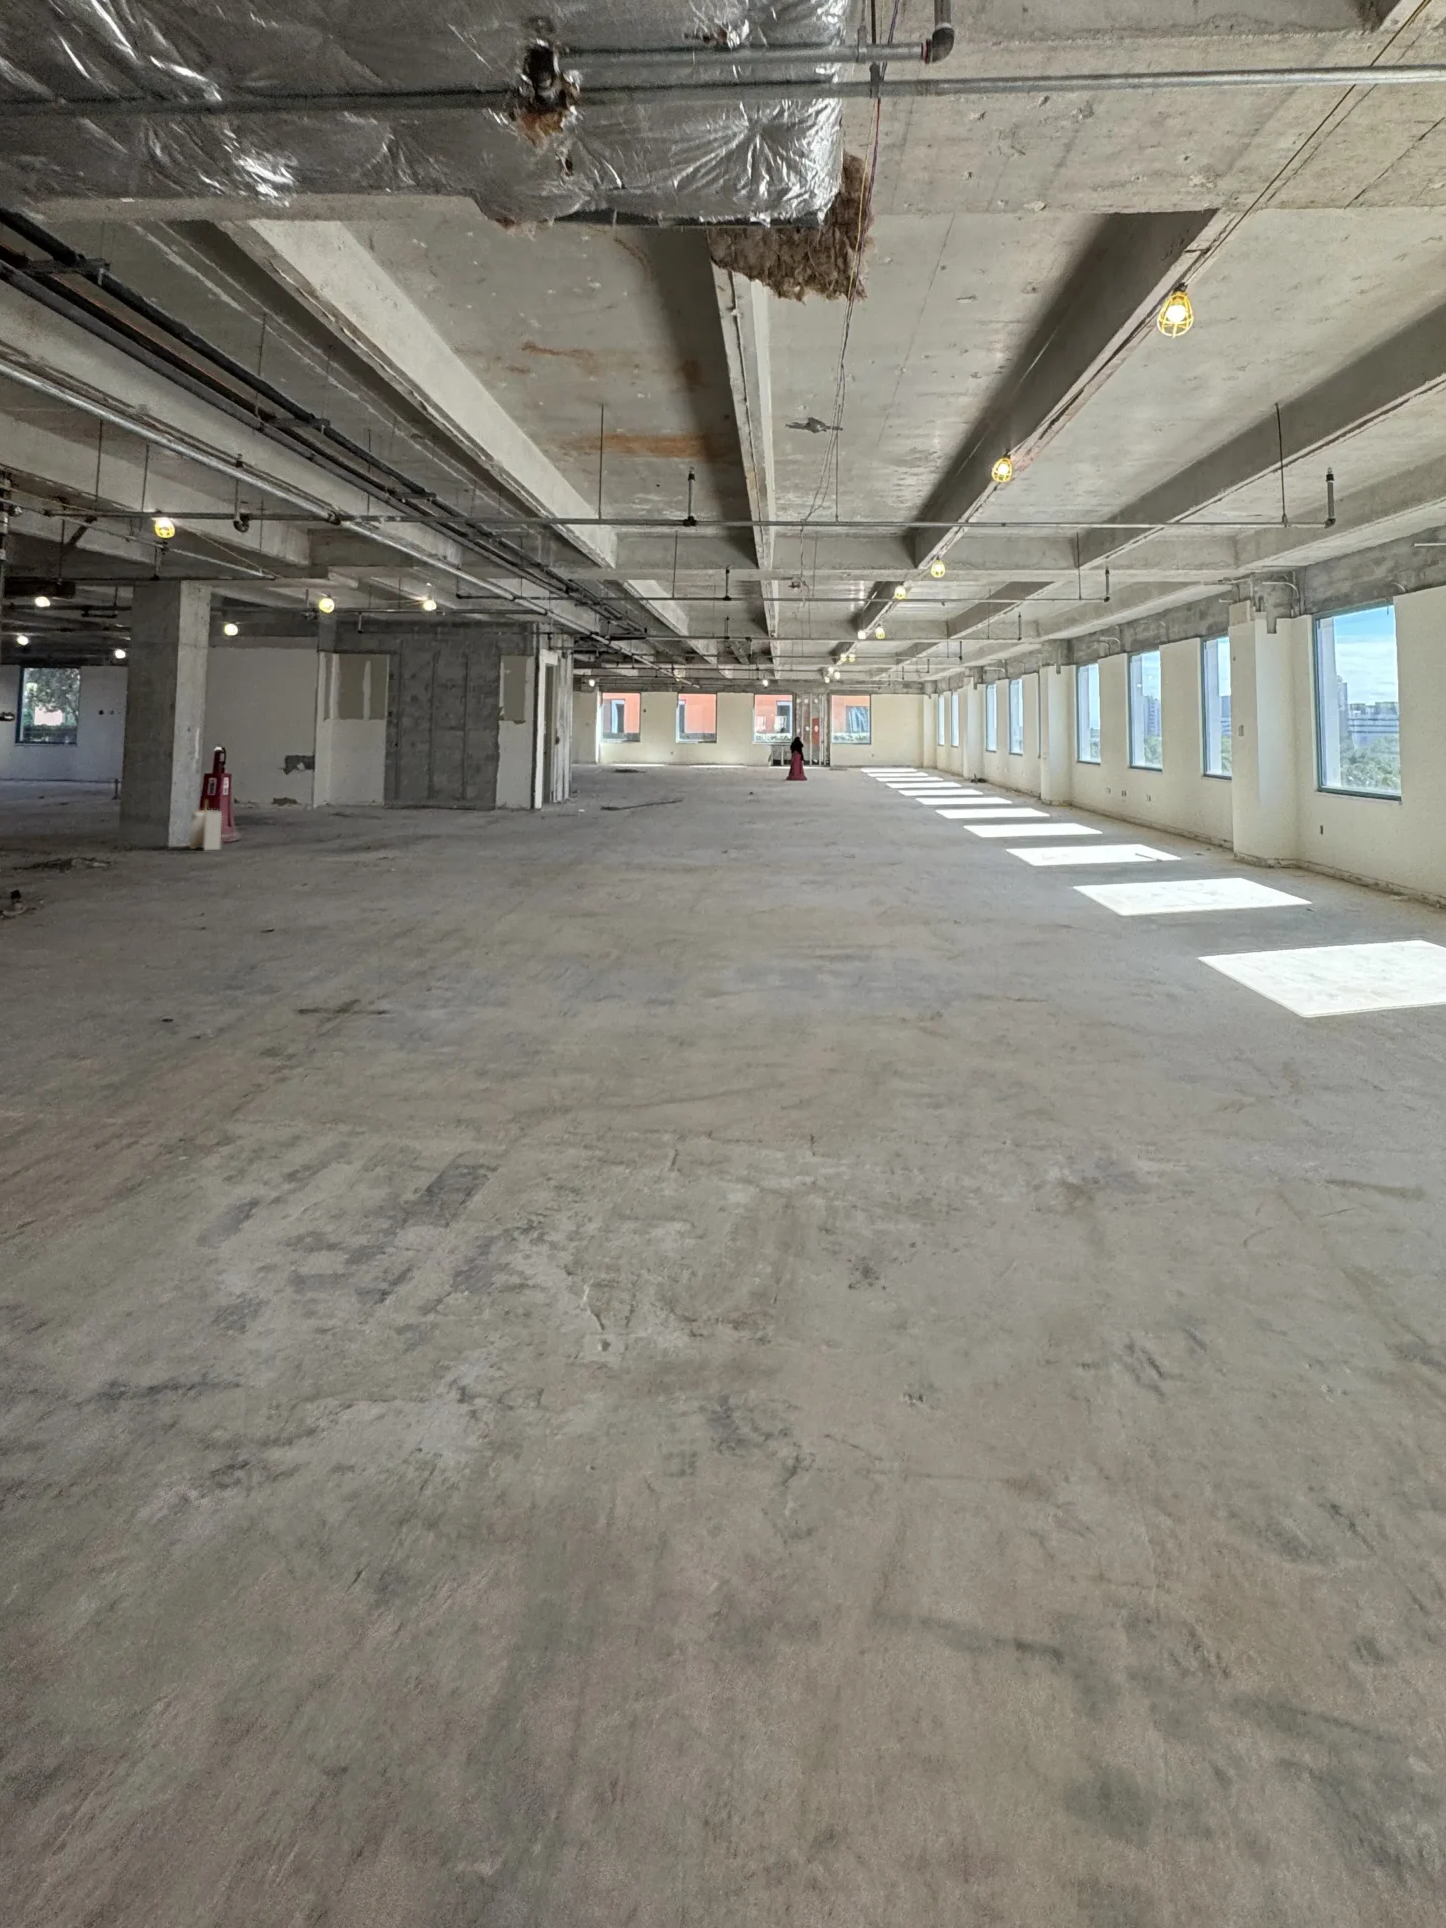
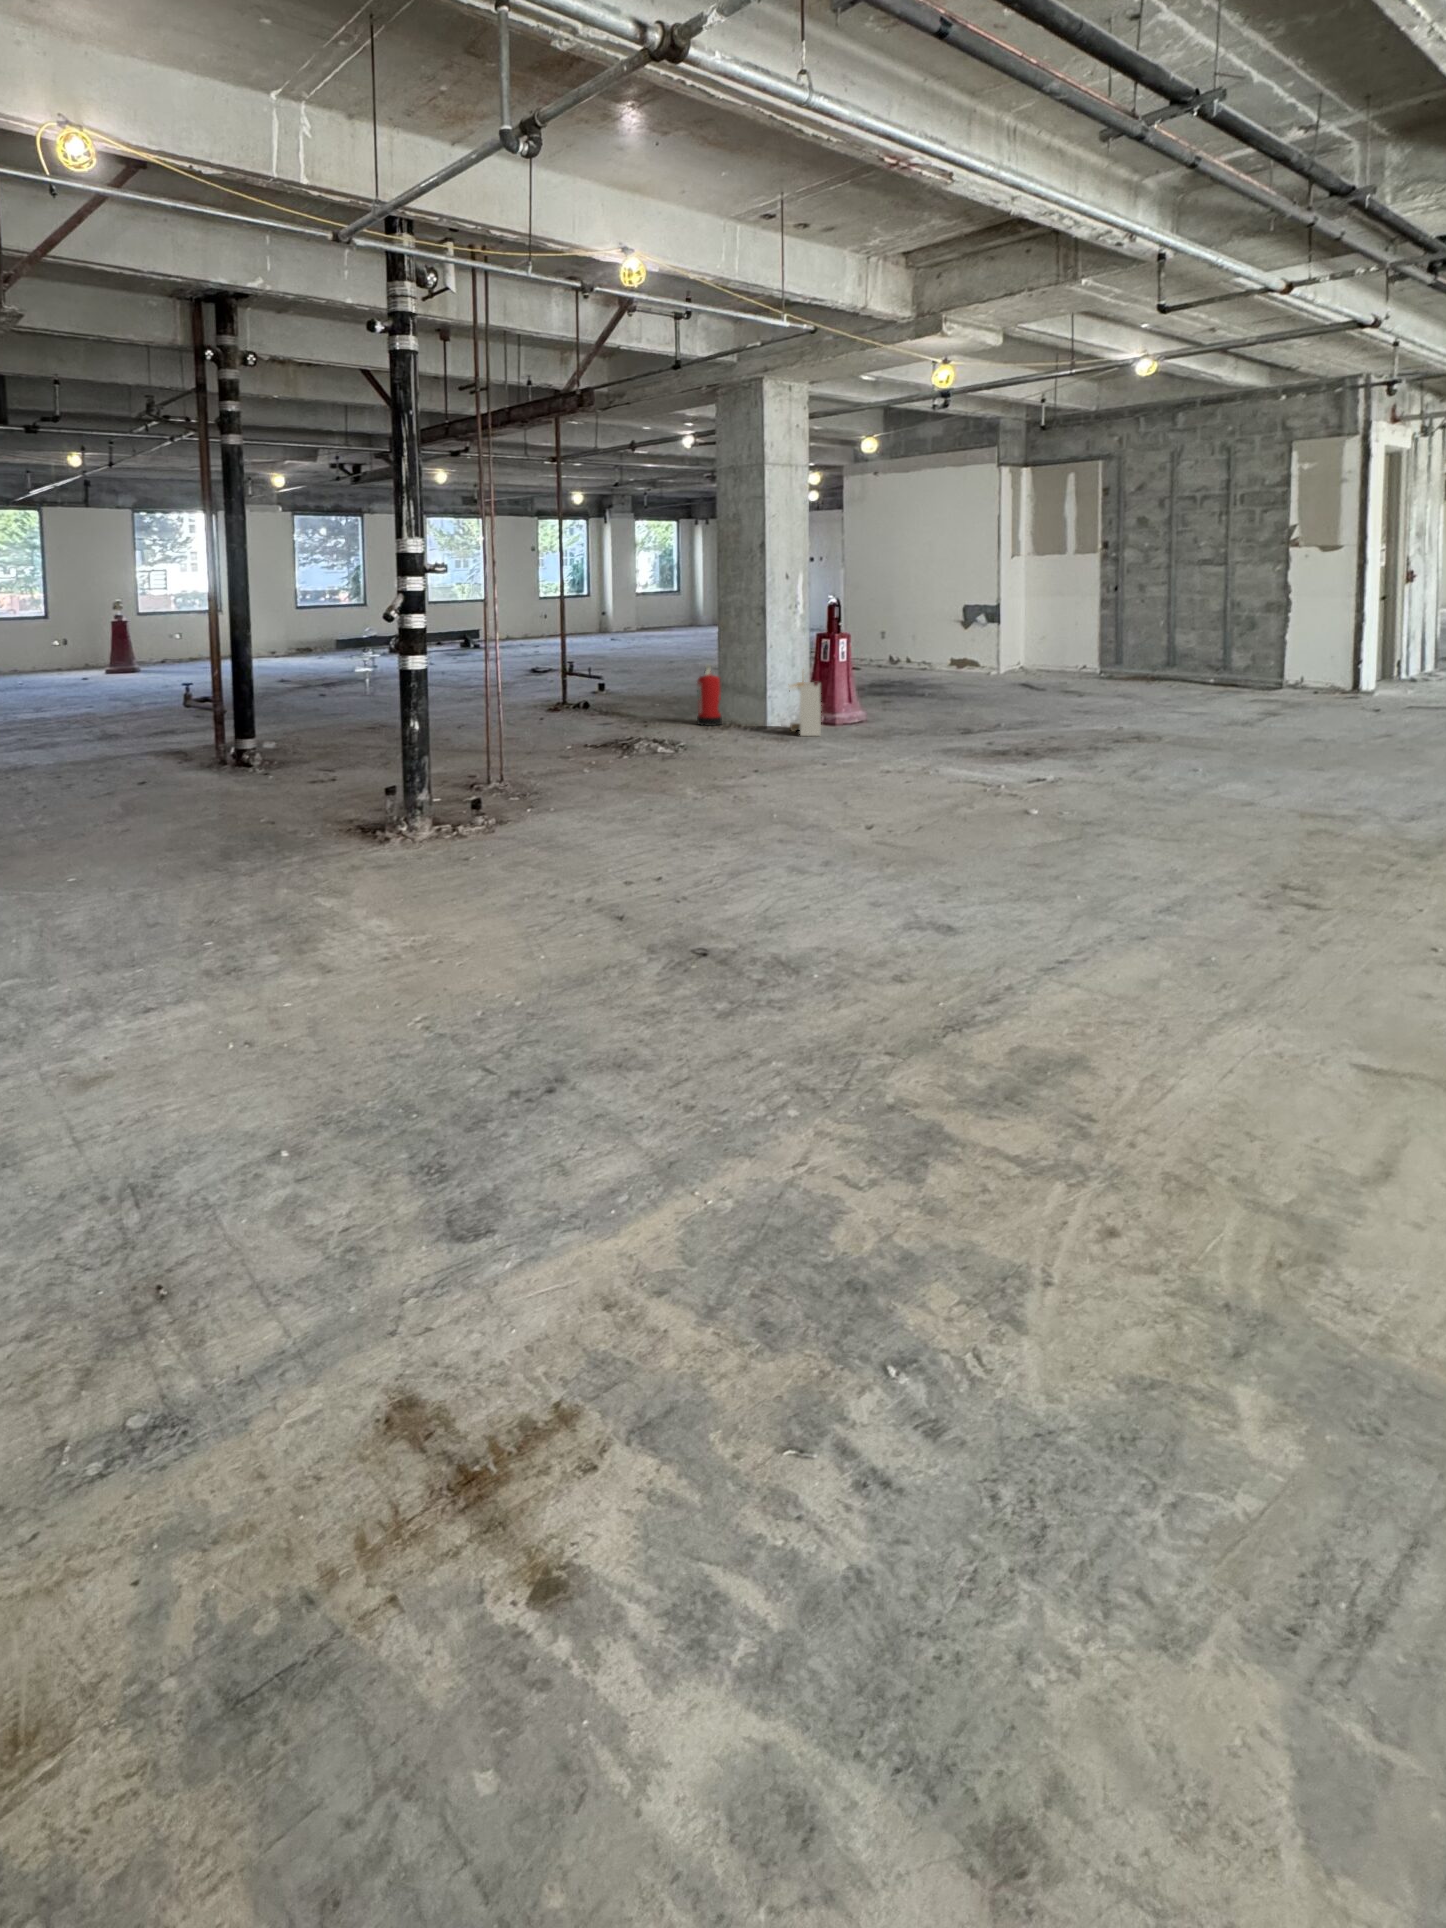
fire extinguisher: none [100,800,124,850] -> present [697,666,722,726]

